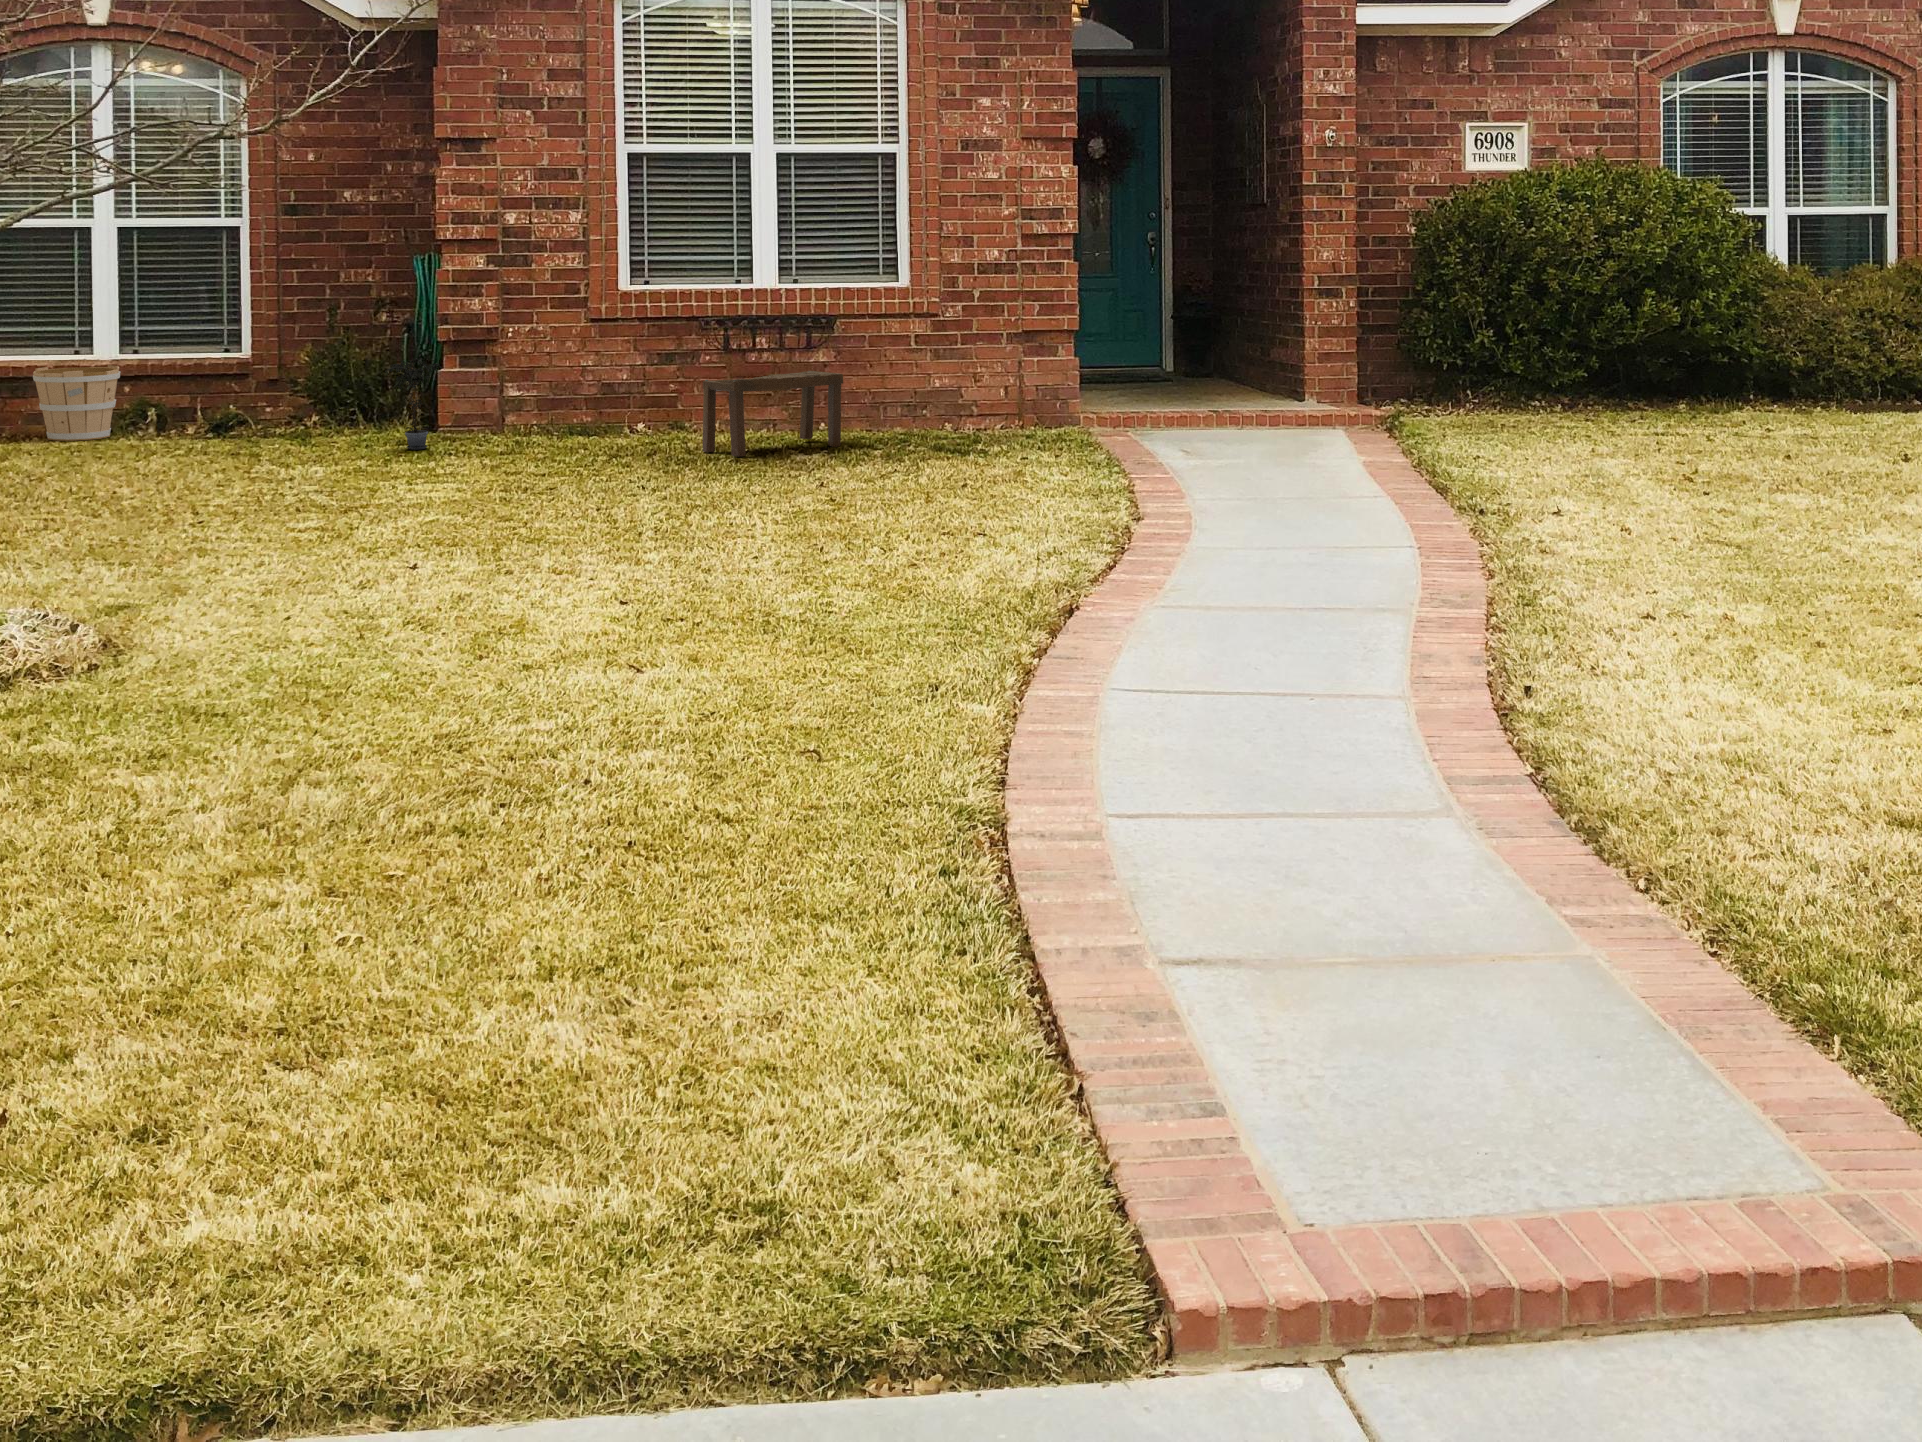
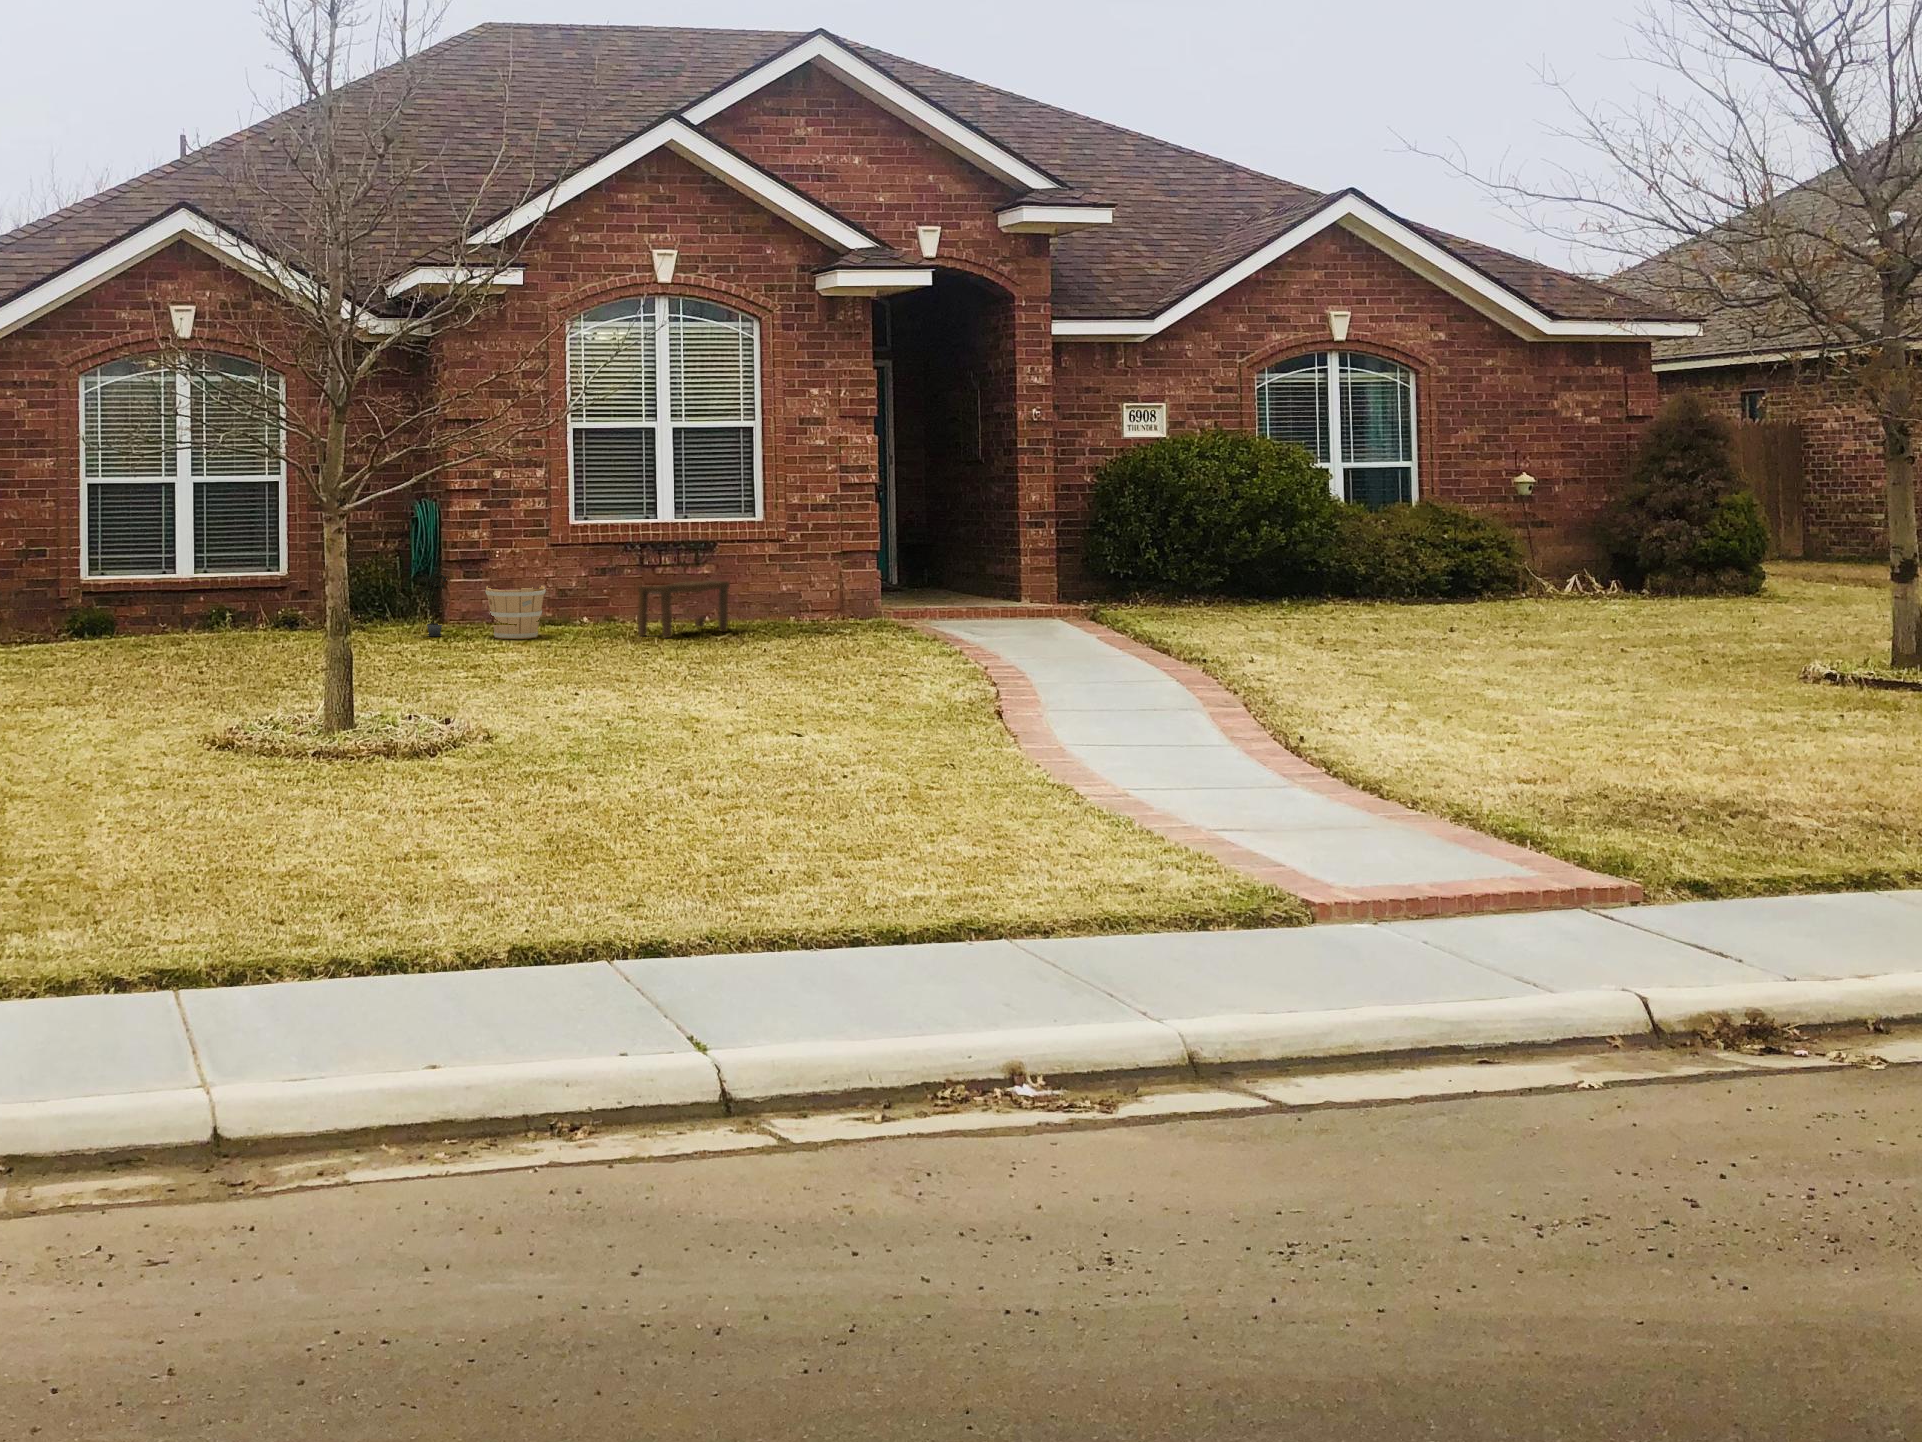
wooden bucket: present [33,365,121,441] -> present [485,585,546,639]

